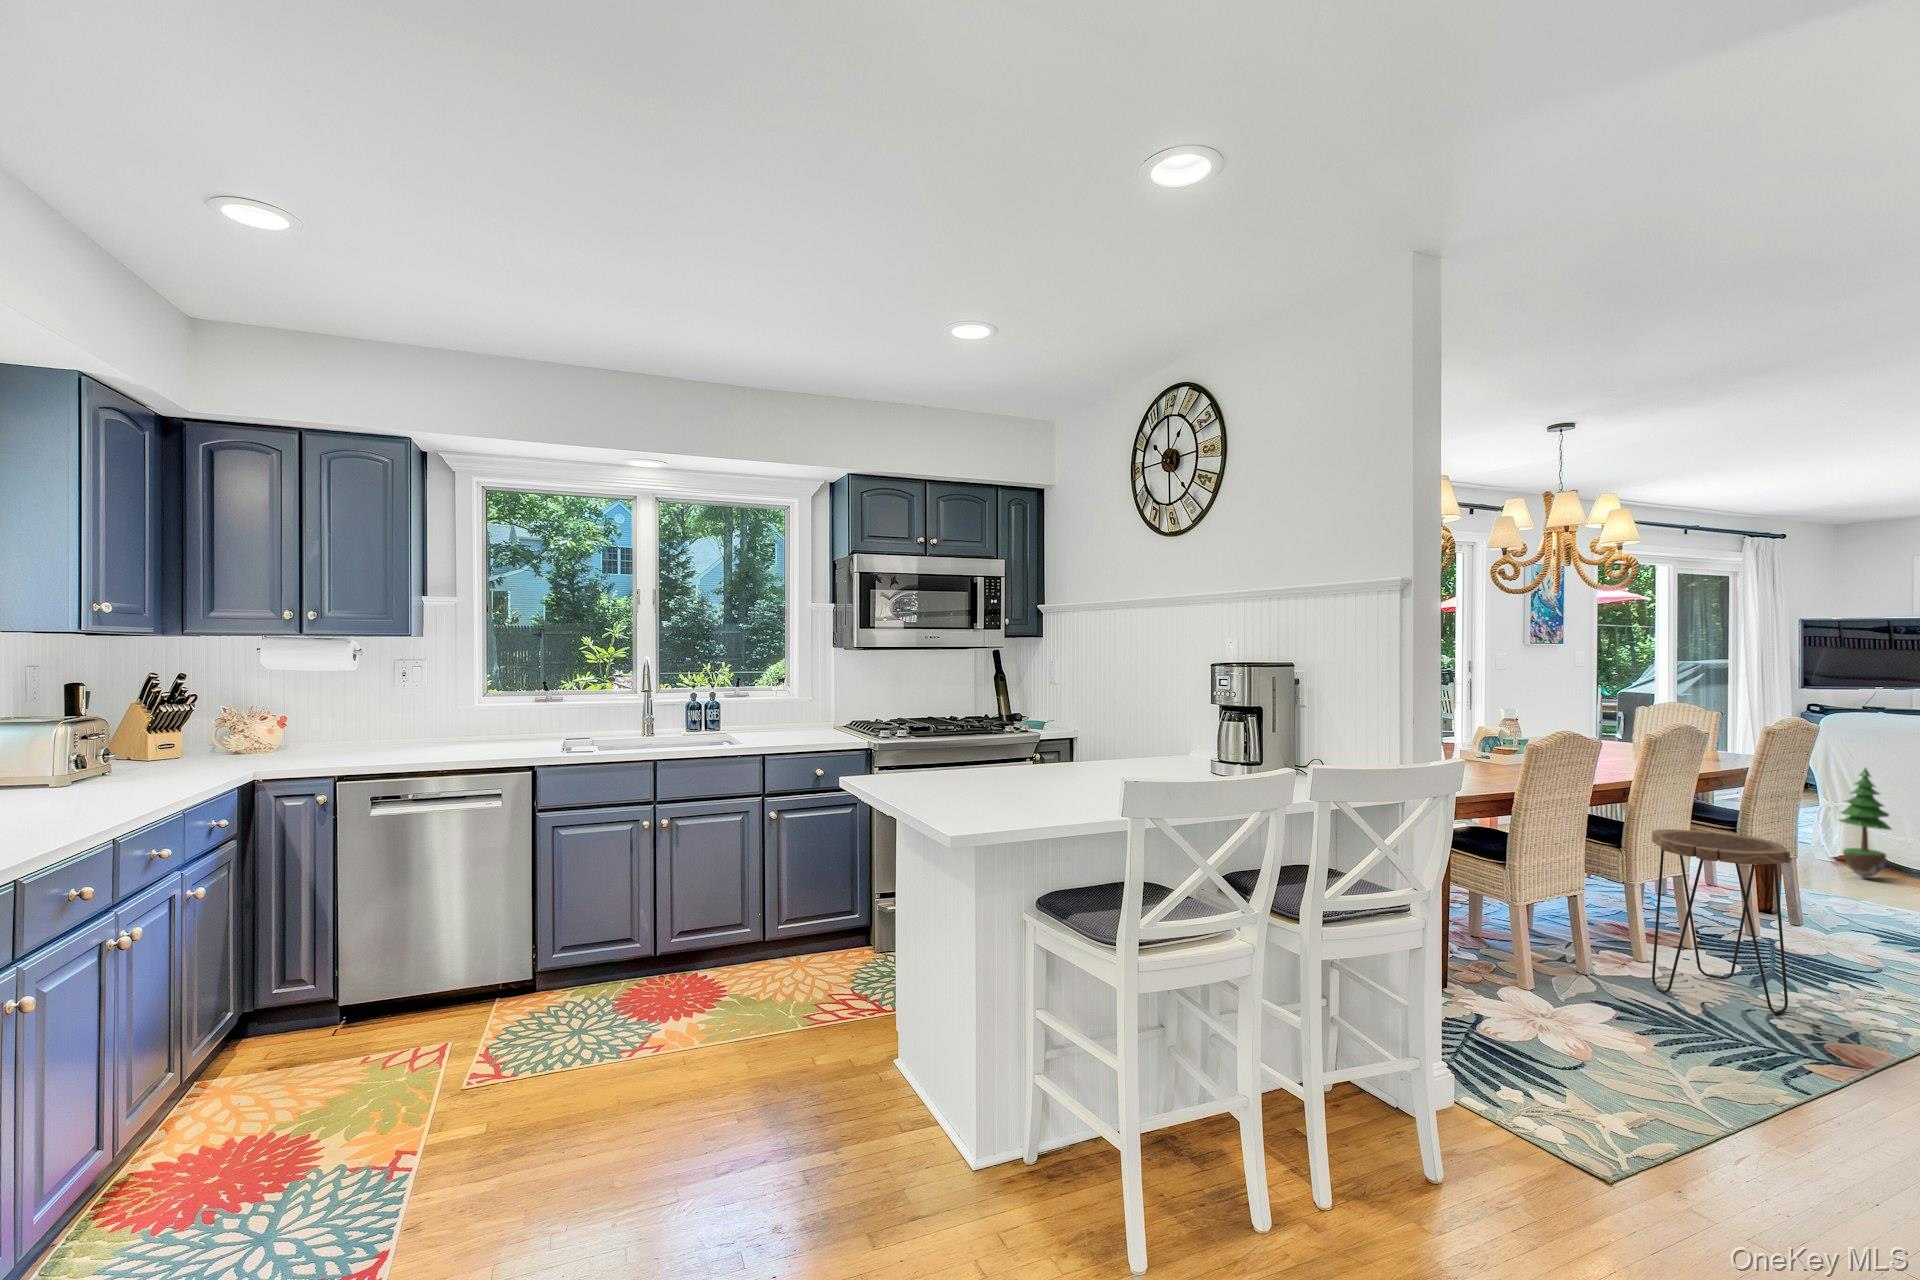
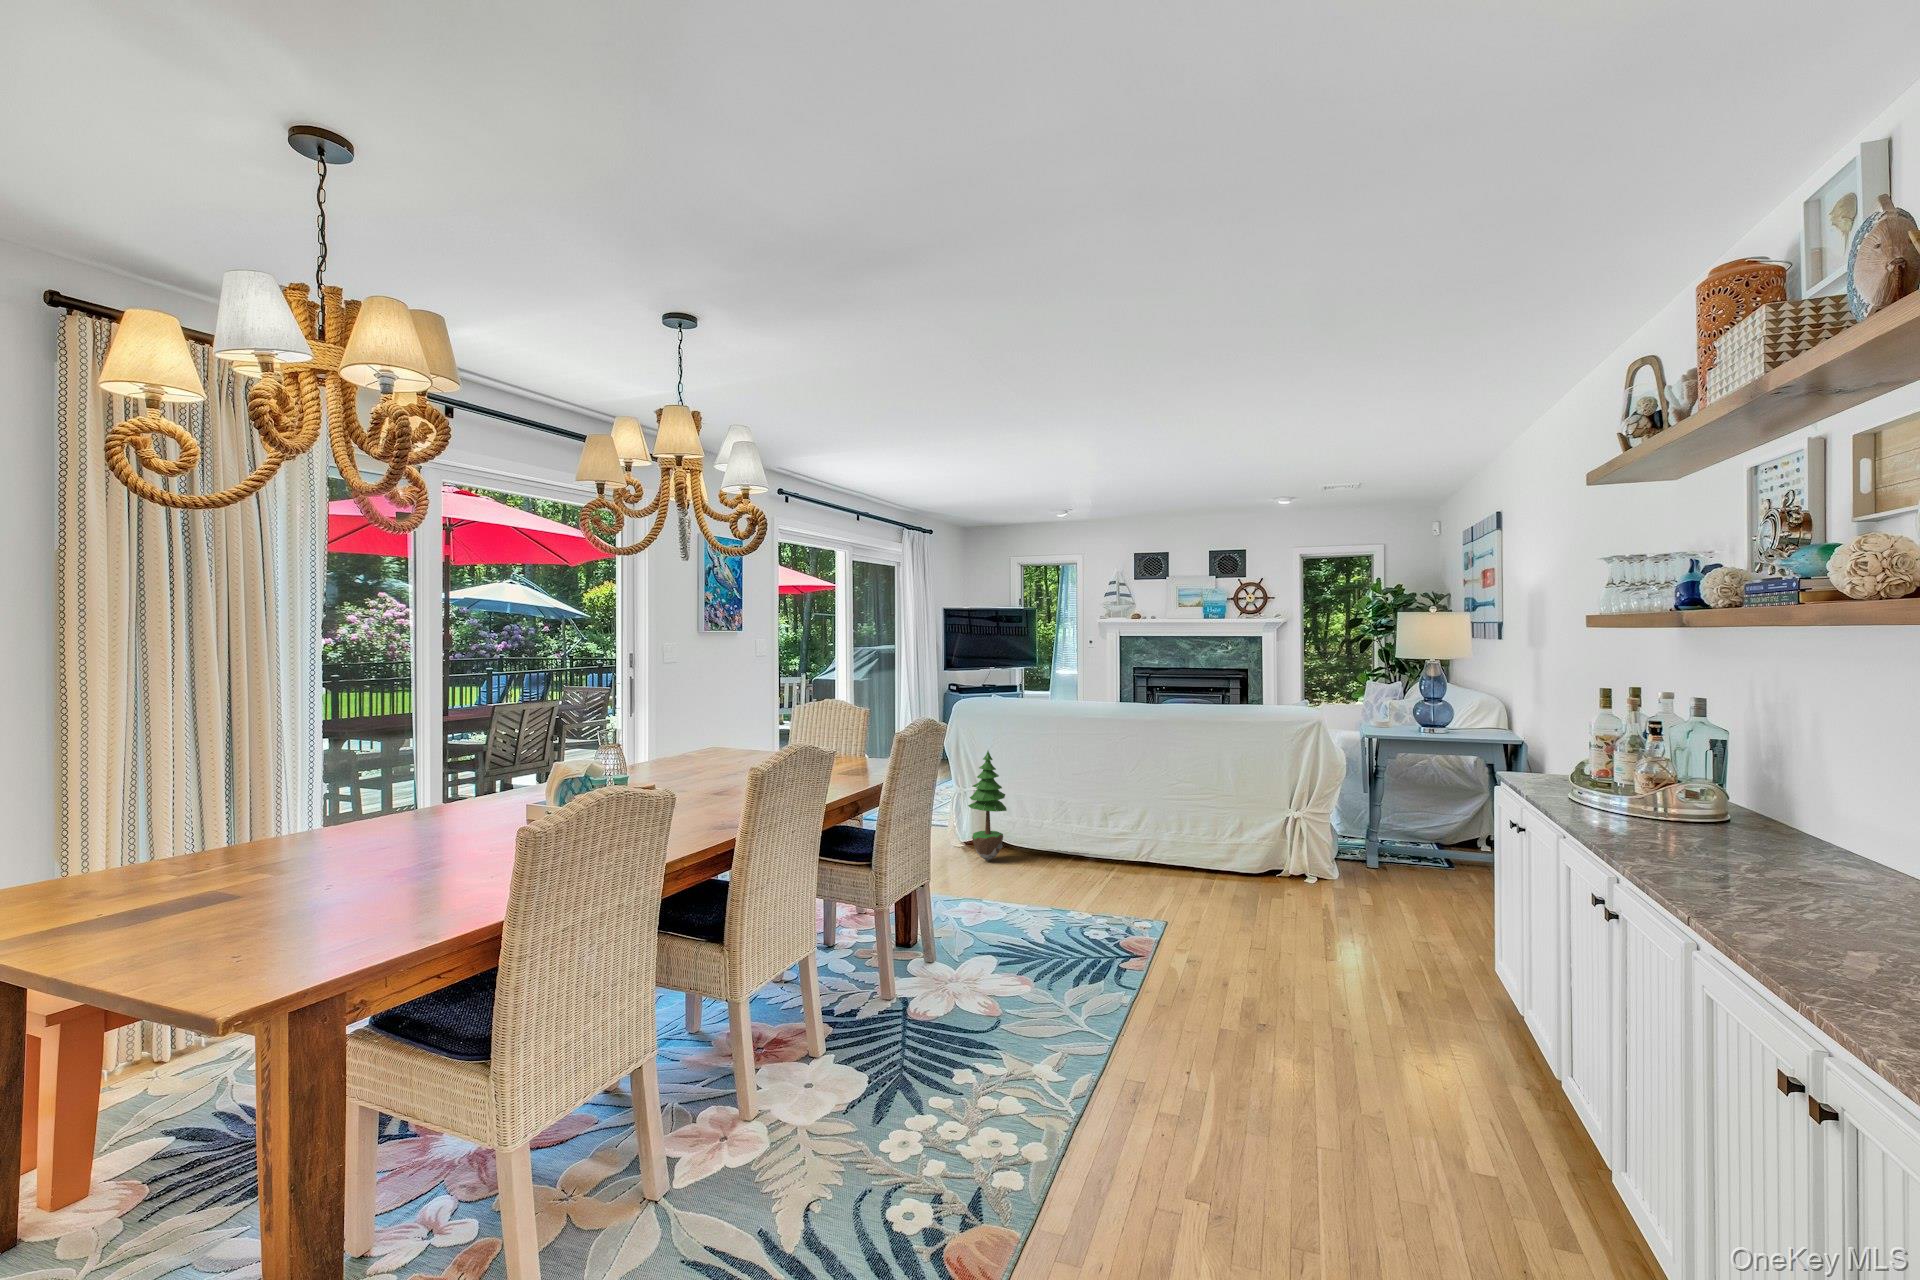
side table: present [1652,829,1790,1014] -> none [751,896,911,1178]

